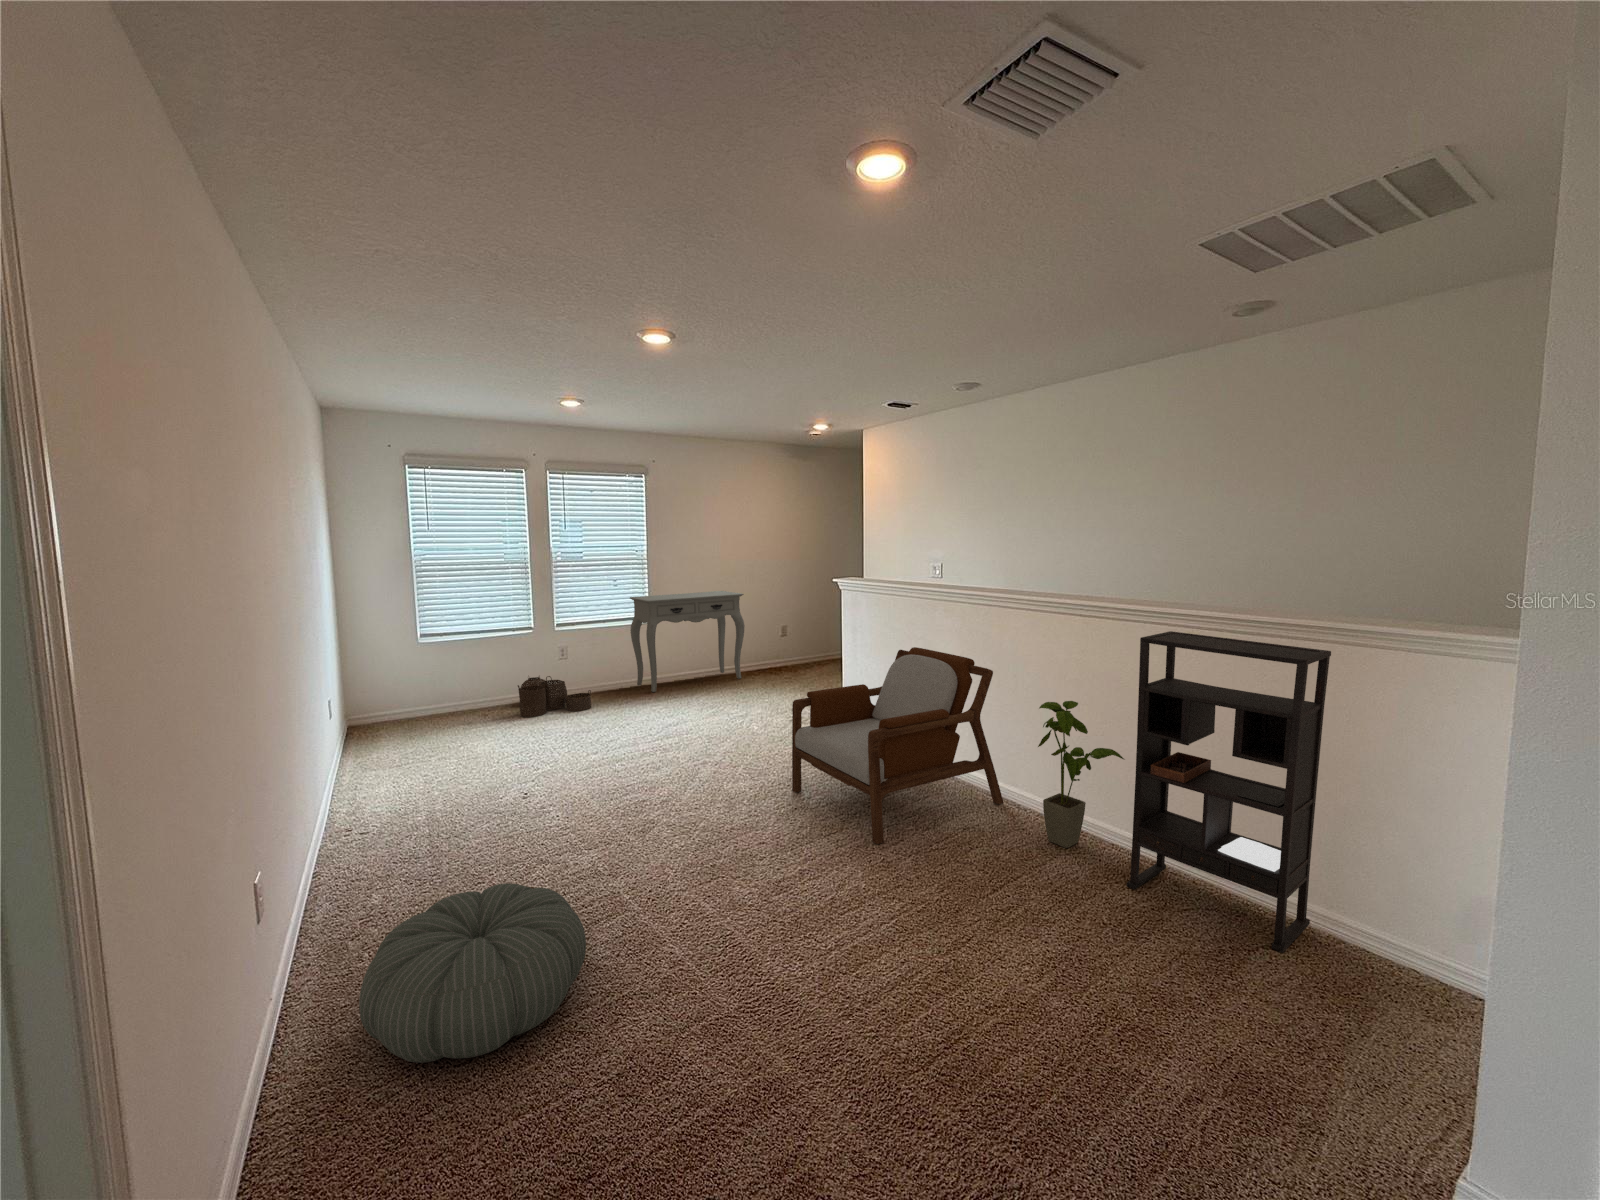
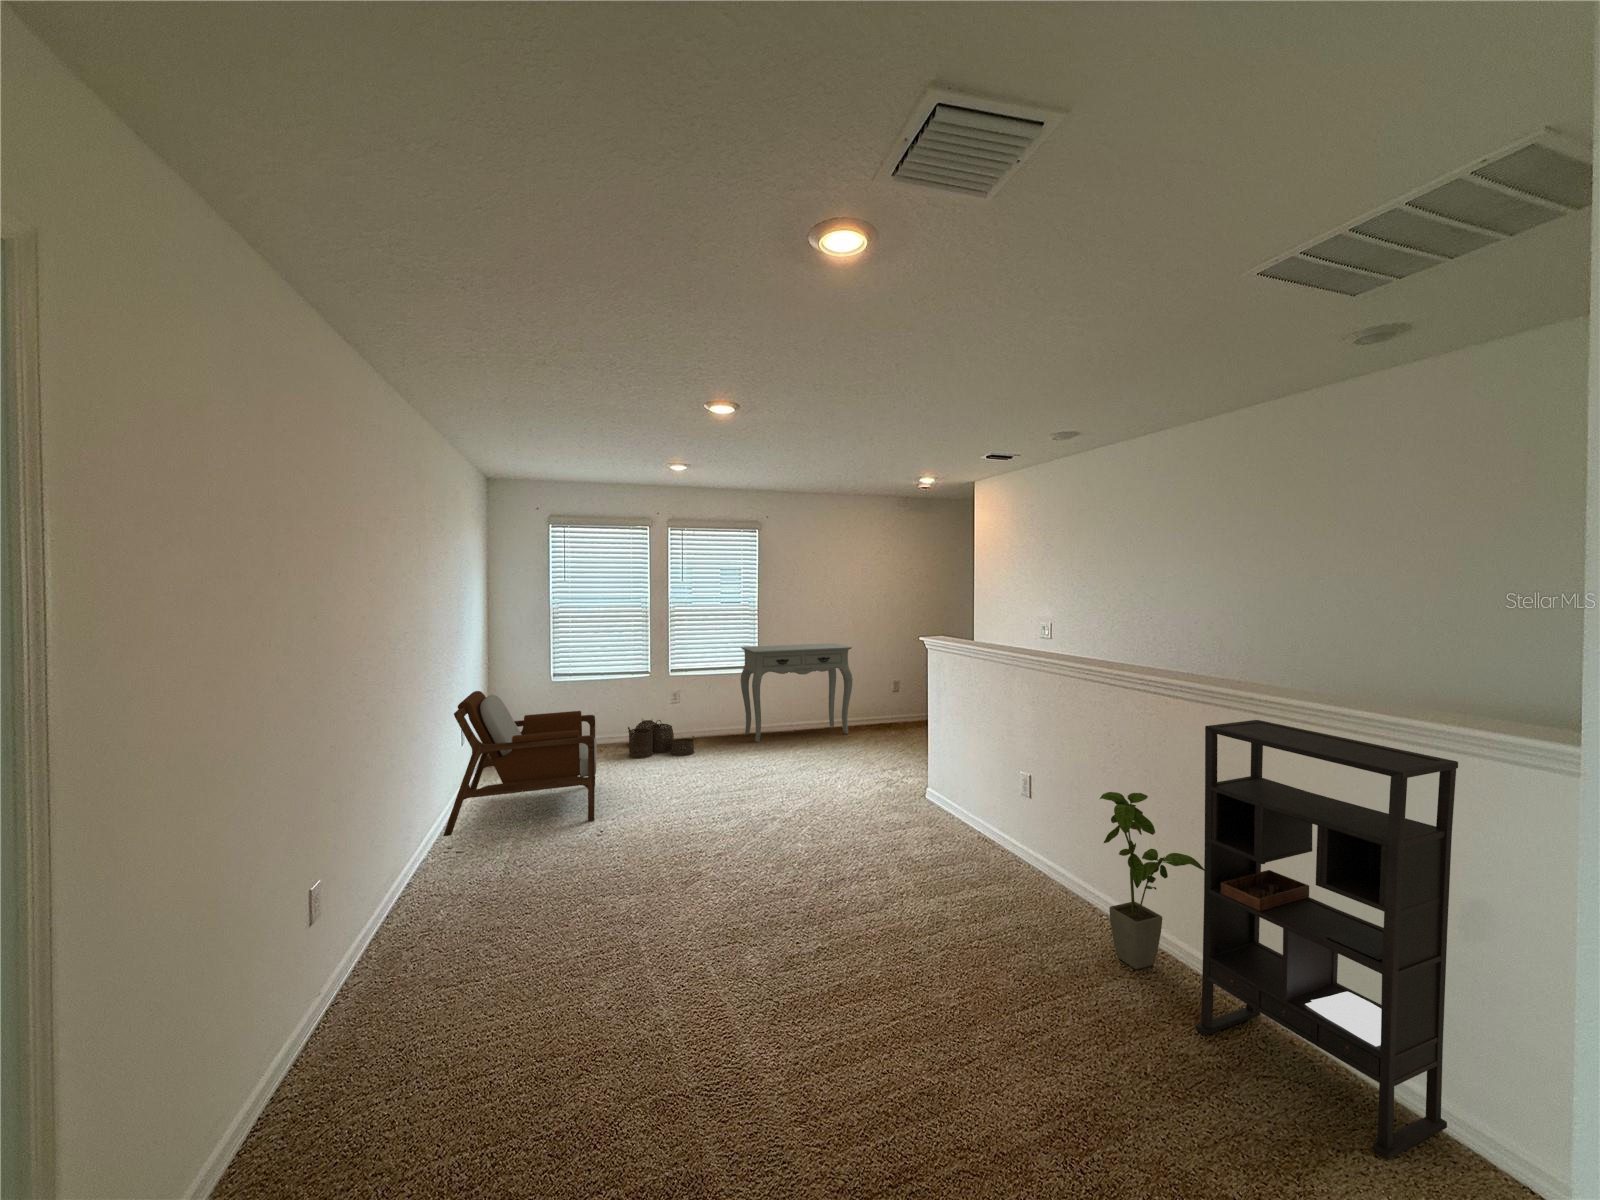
armchair: present [792,647,1003,844] -> present [443,691,597,836]
pouf: present [359,883,586,1063] -> none [366,921,574,1085]

